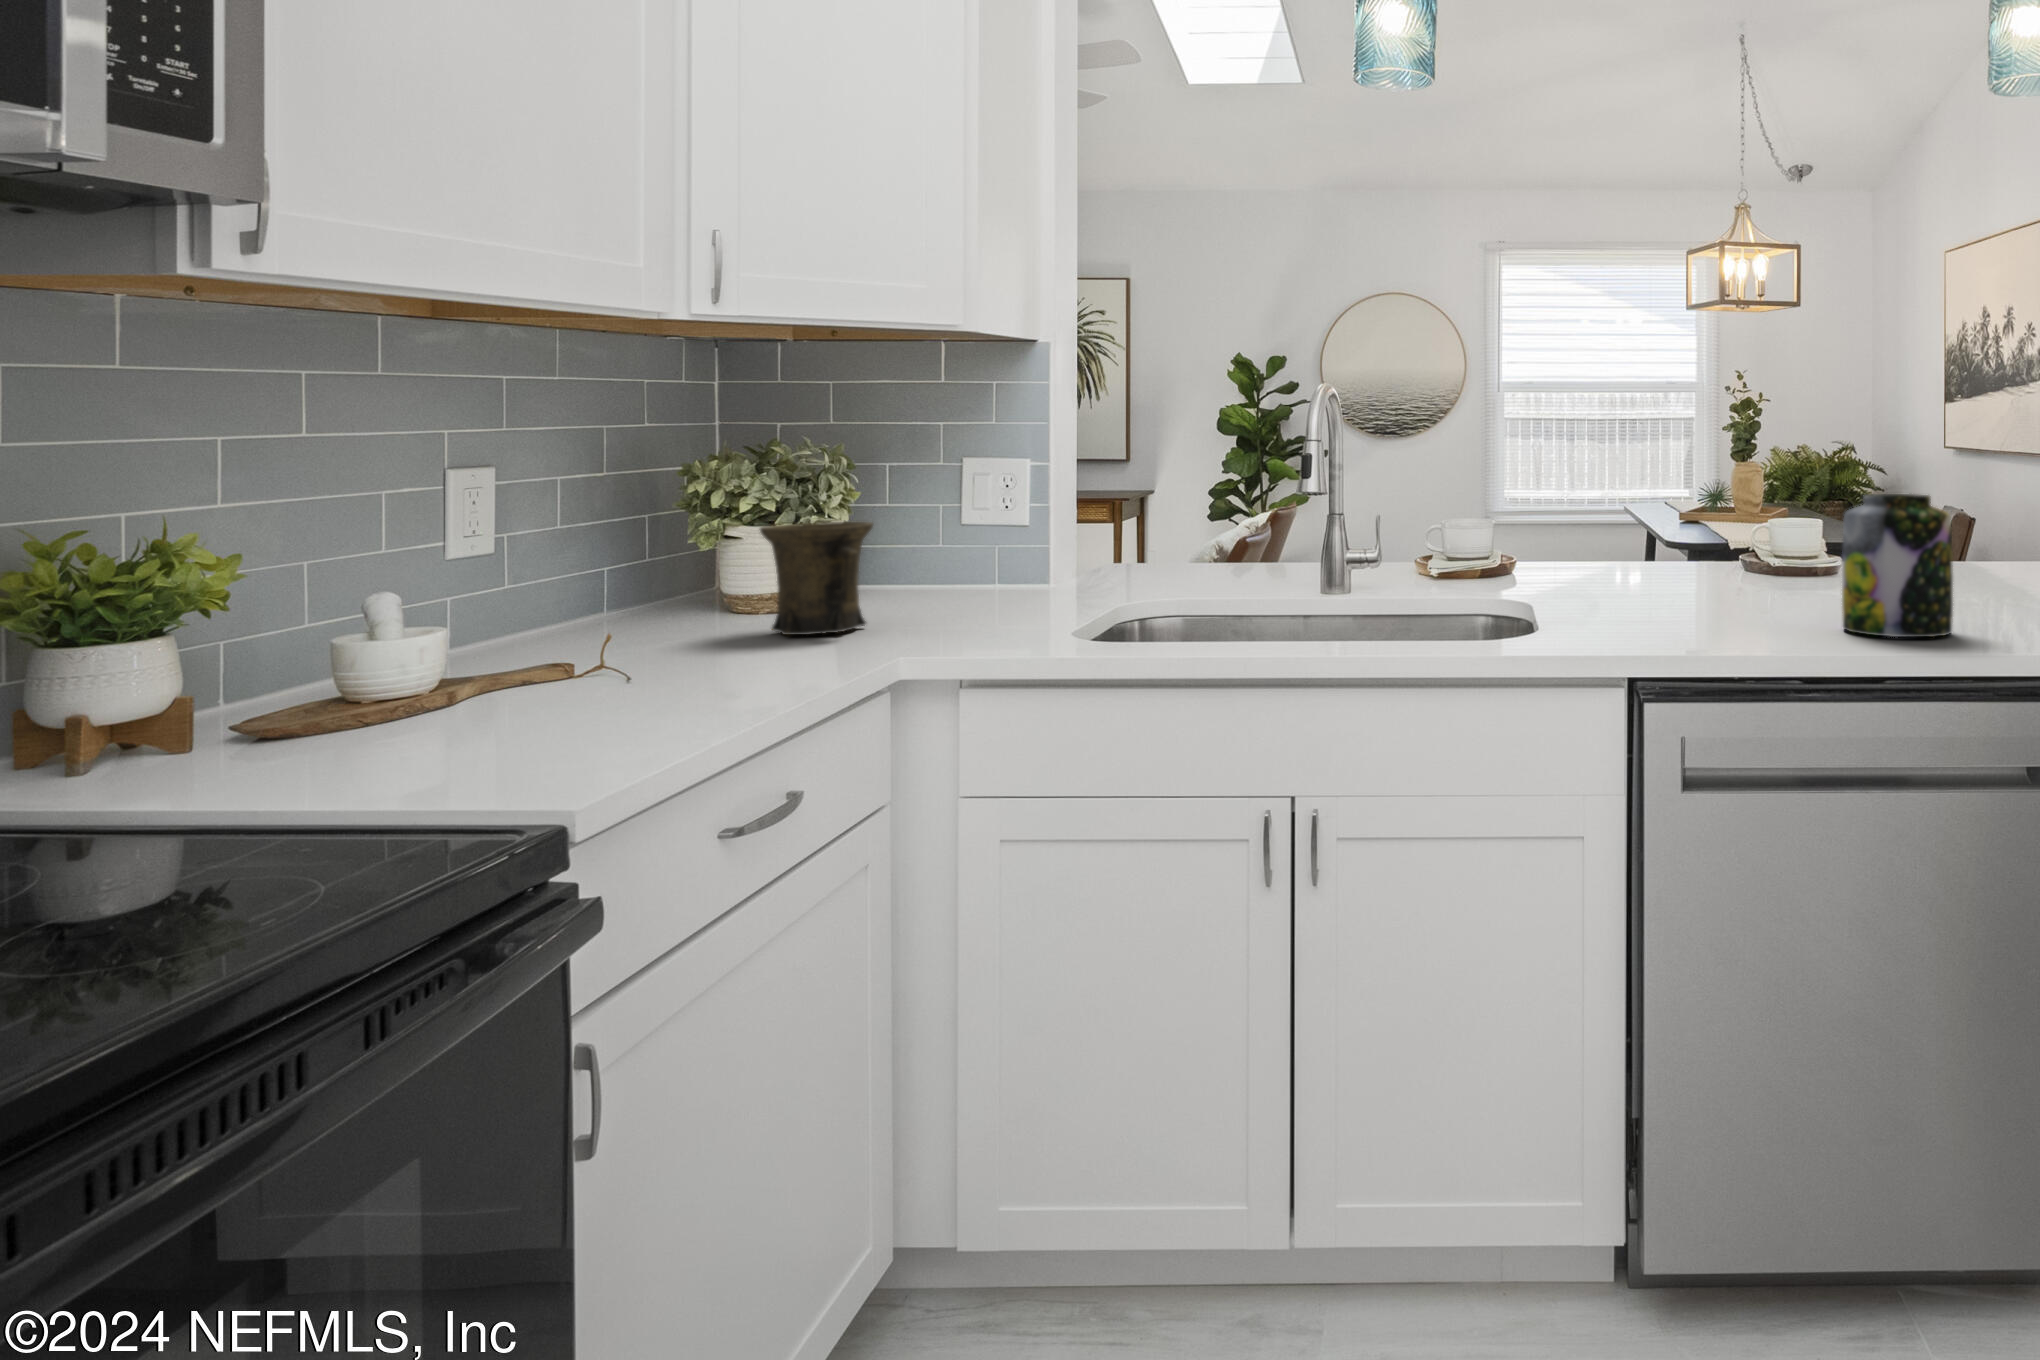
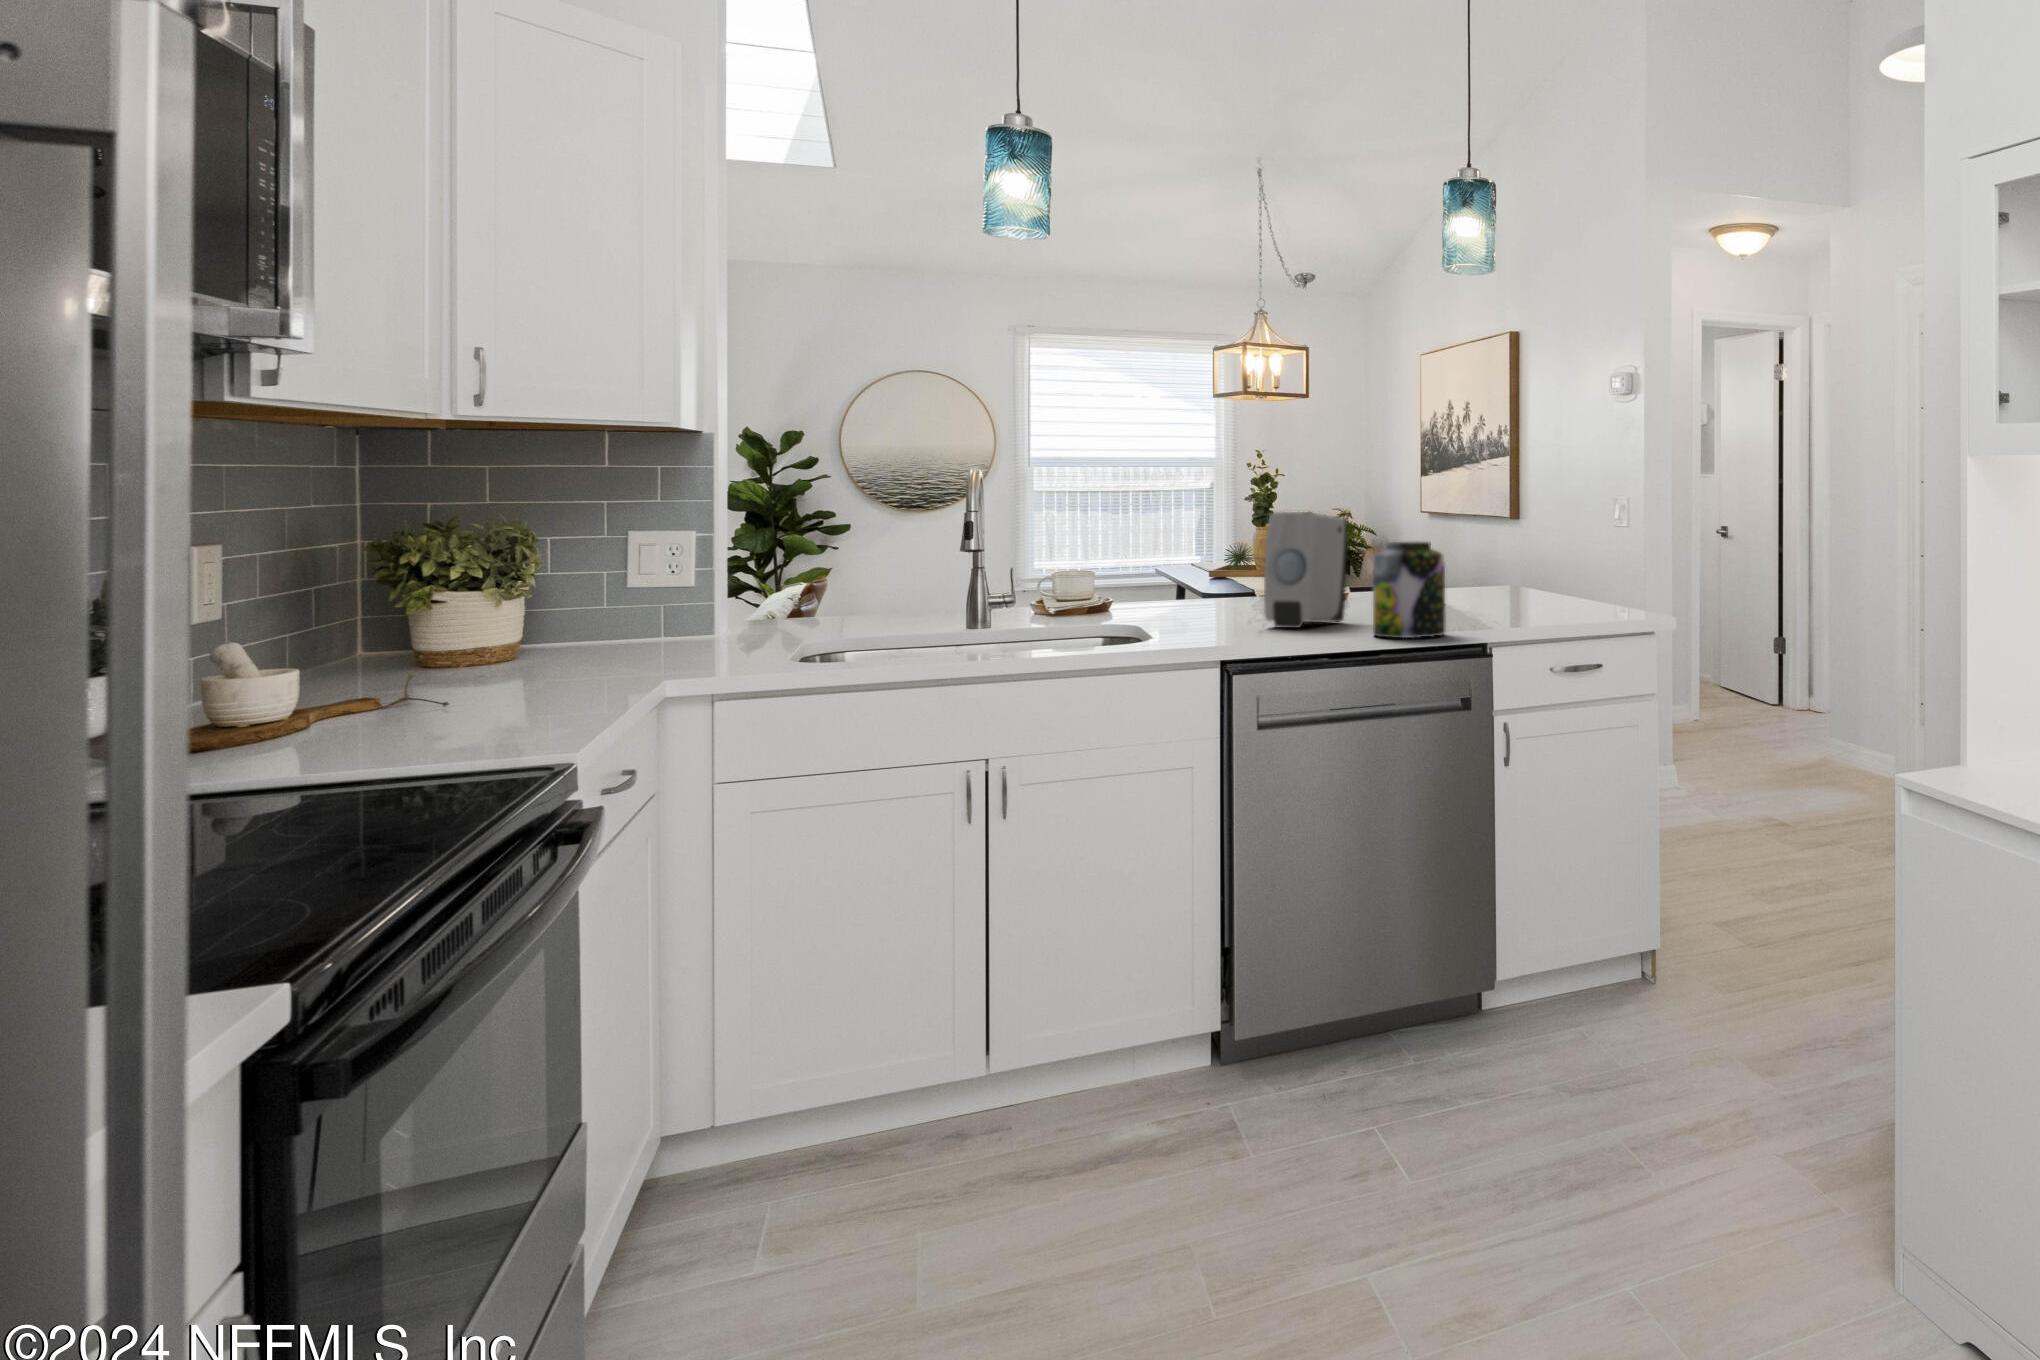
soap dispenser: none [1694,448,1814,609] -> present [1264,512,1347,628]
mug: present [760,522,873,635] -> none [488,584,594,680]

